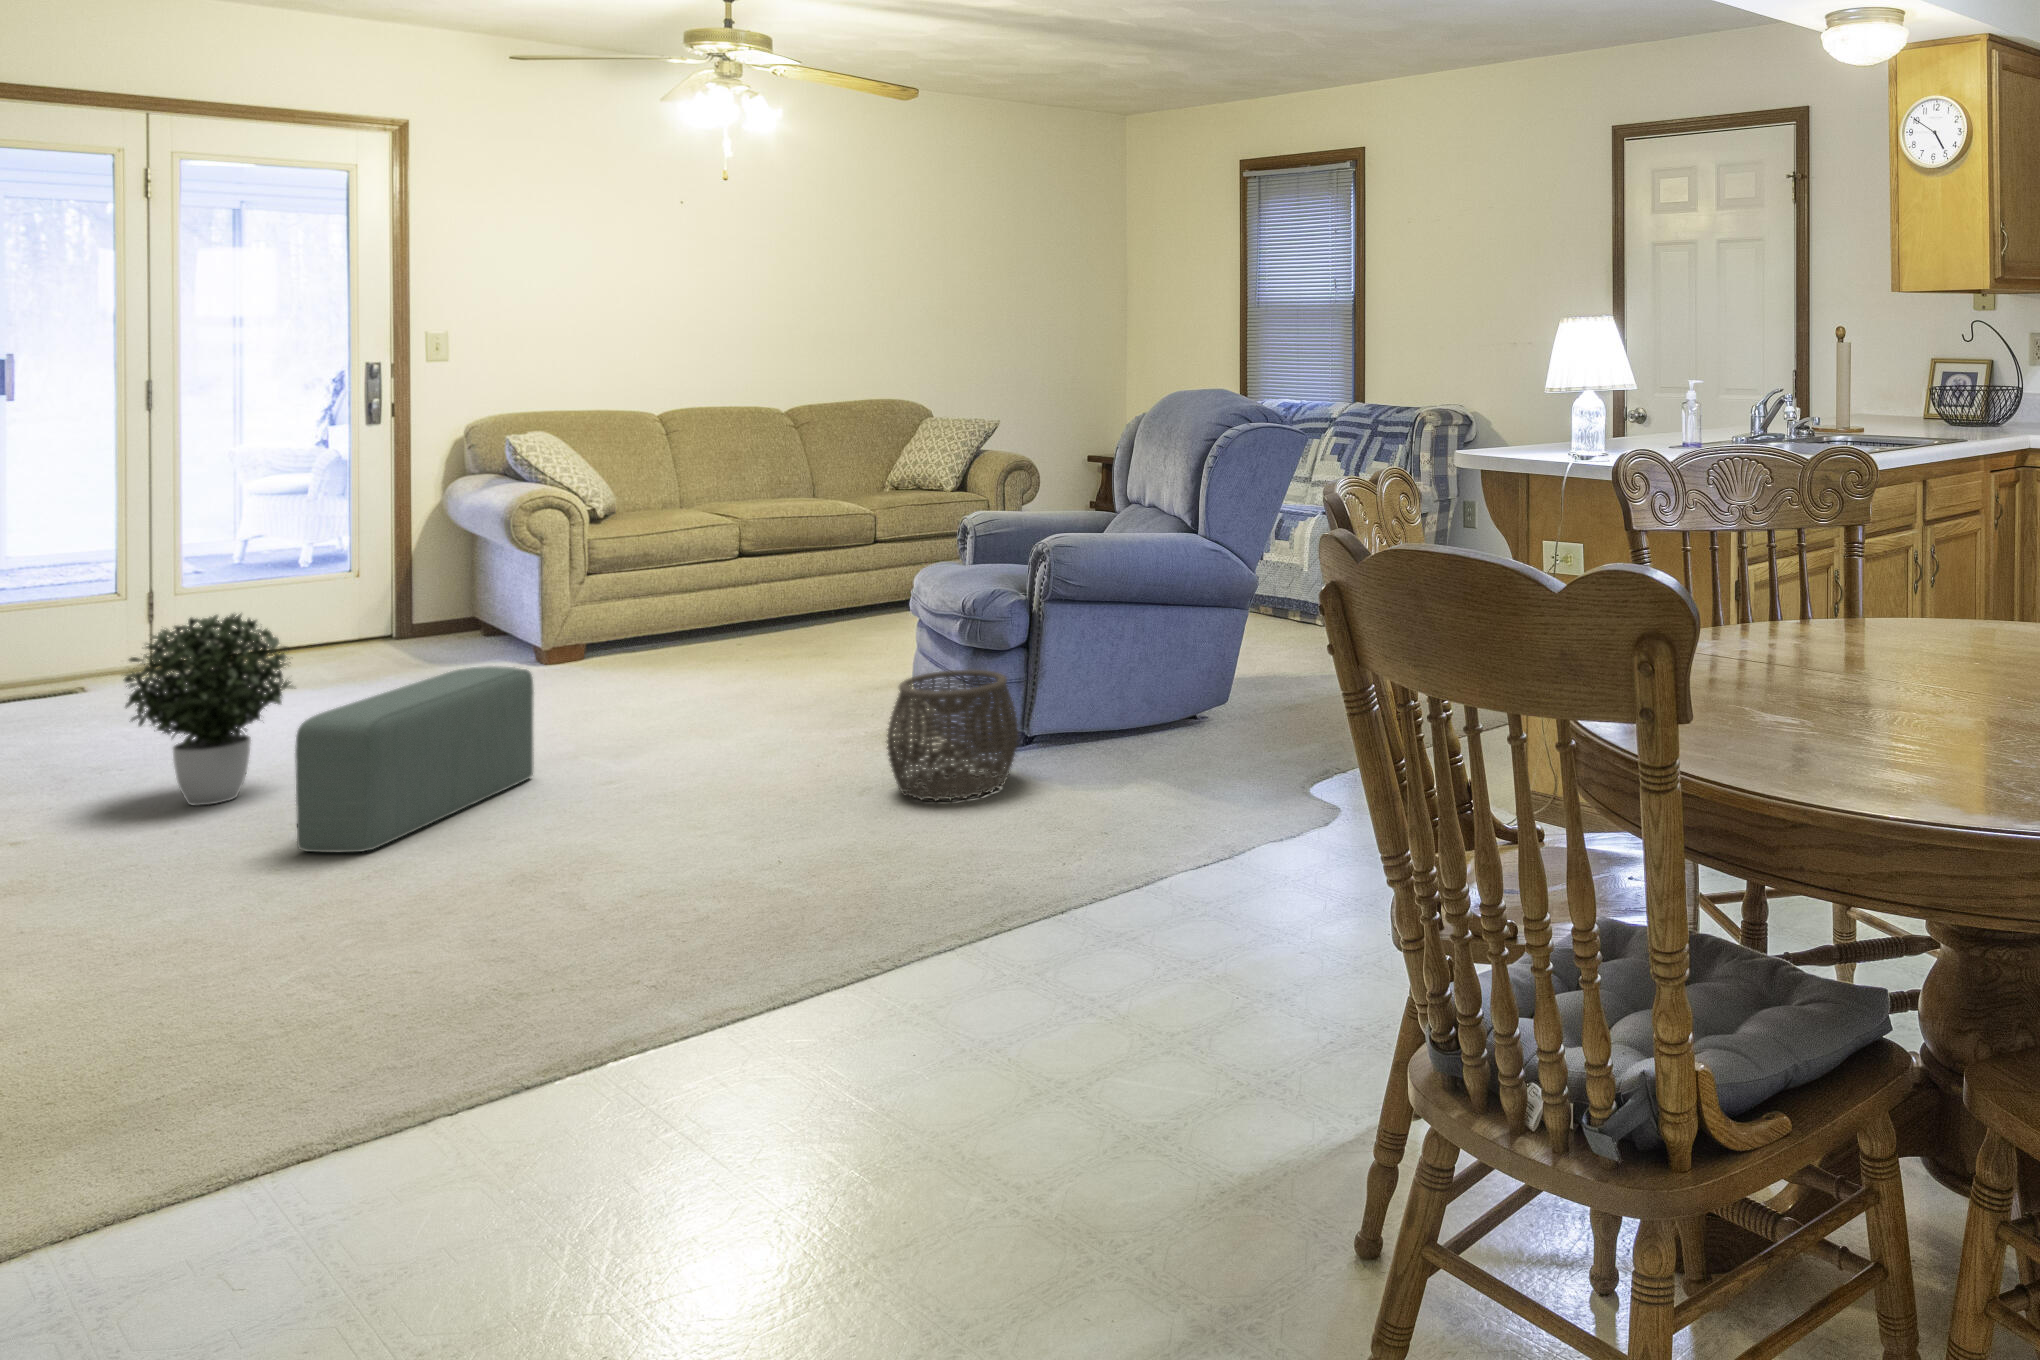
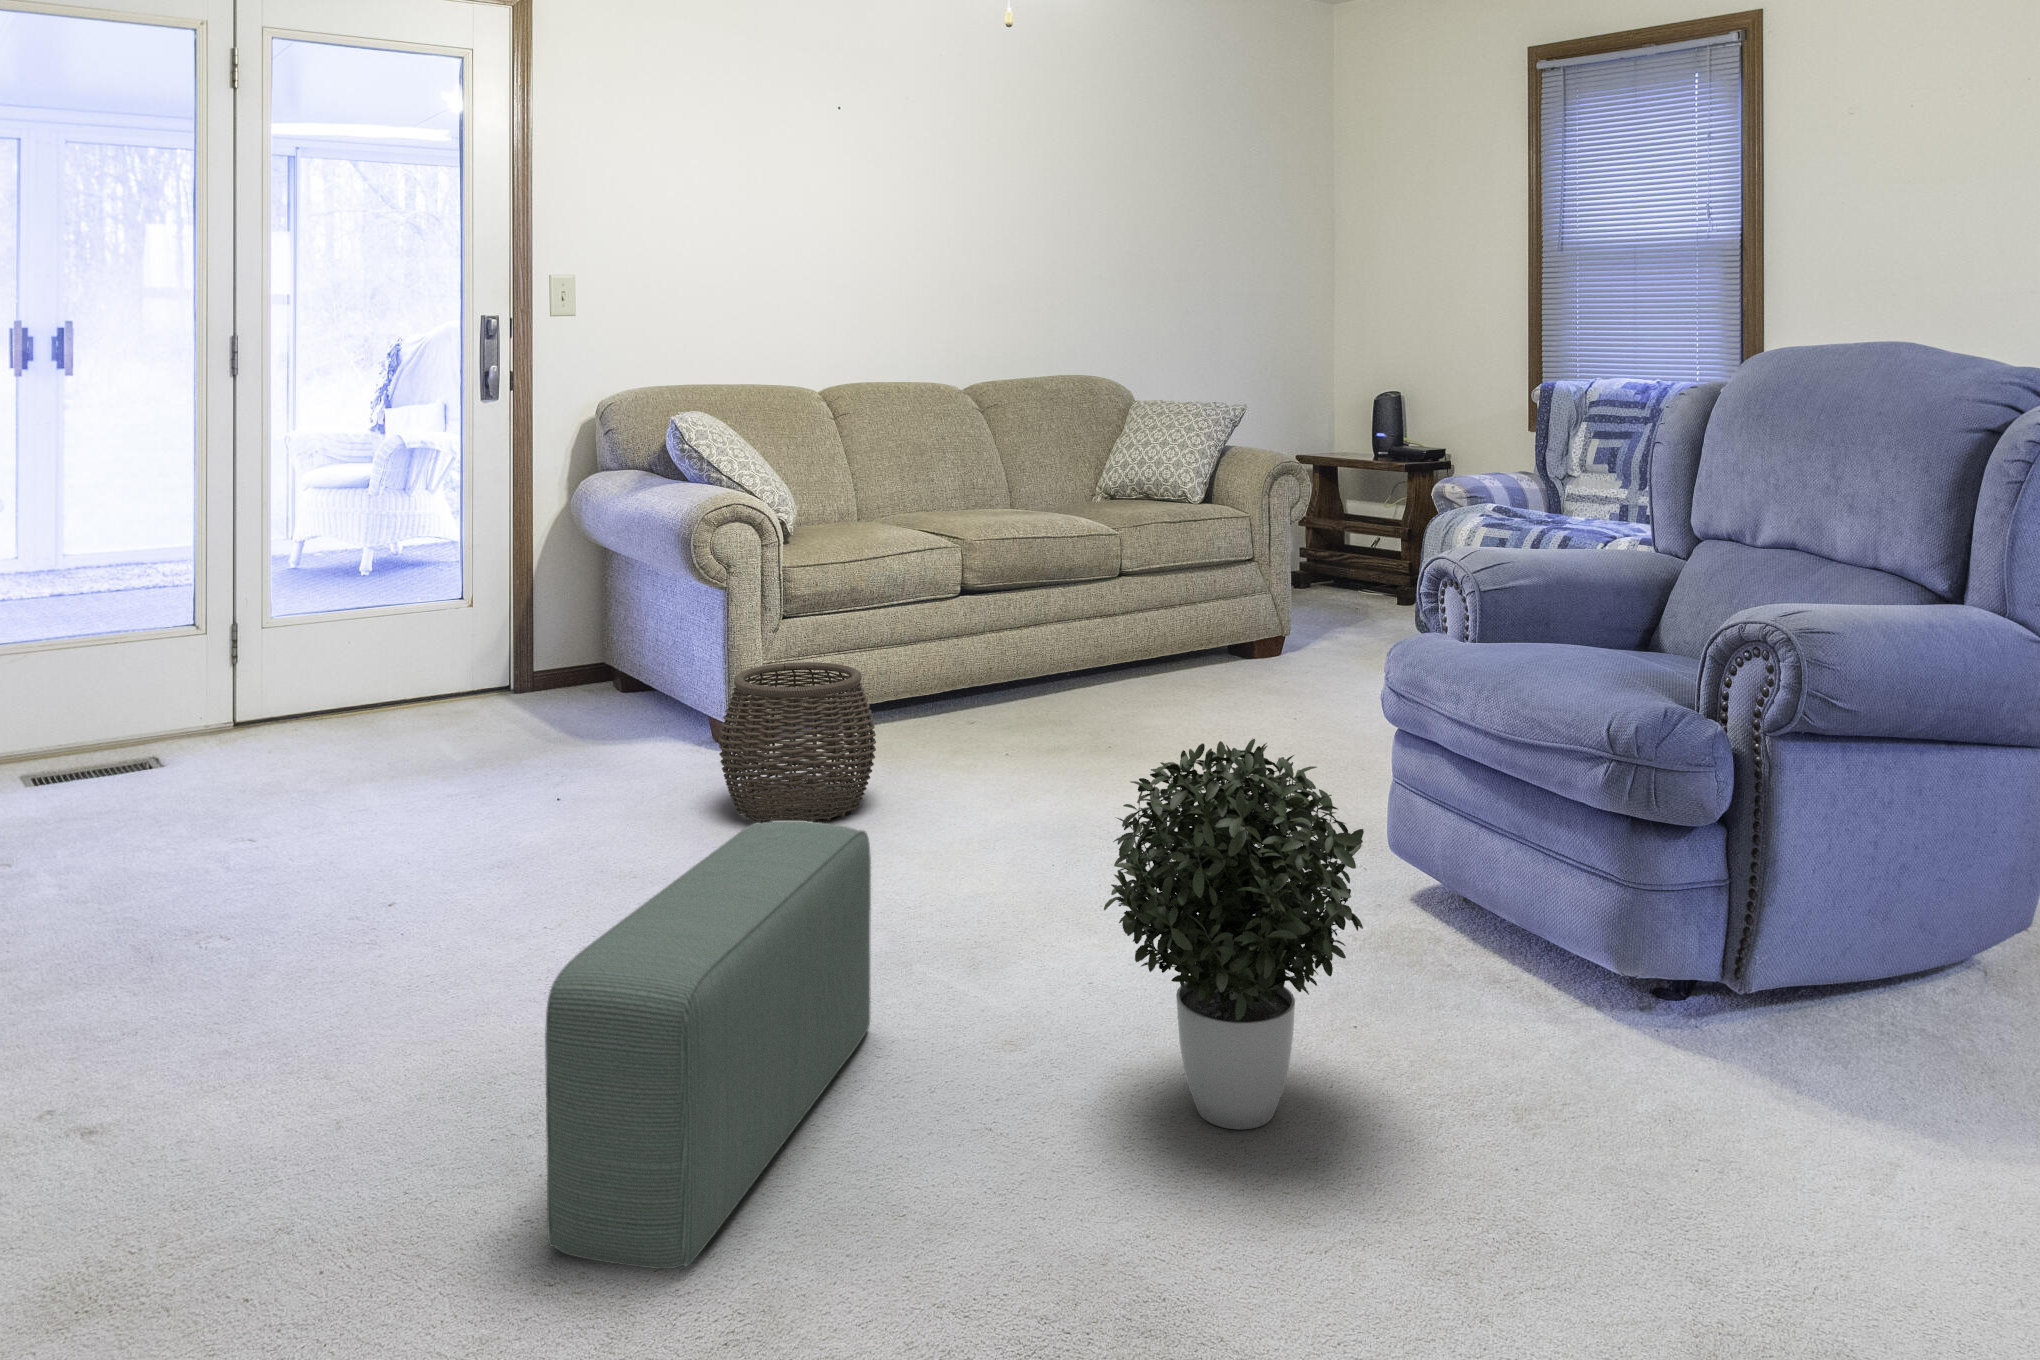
potted plant: present [124,614,295,806] -> present [1104,739,1364,1129]
woven basket: present [887,670,1019,801] -> present [719,662,876,822]

